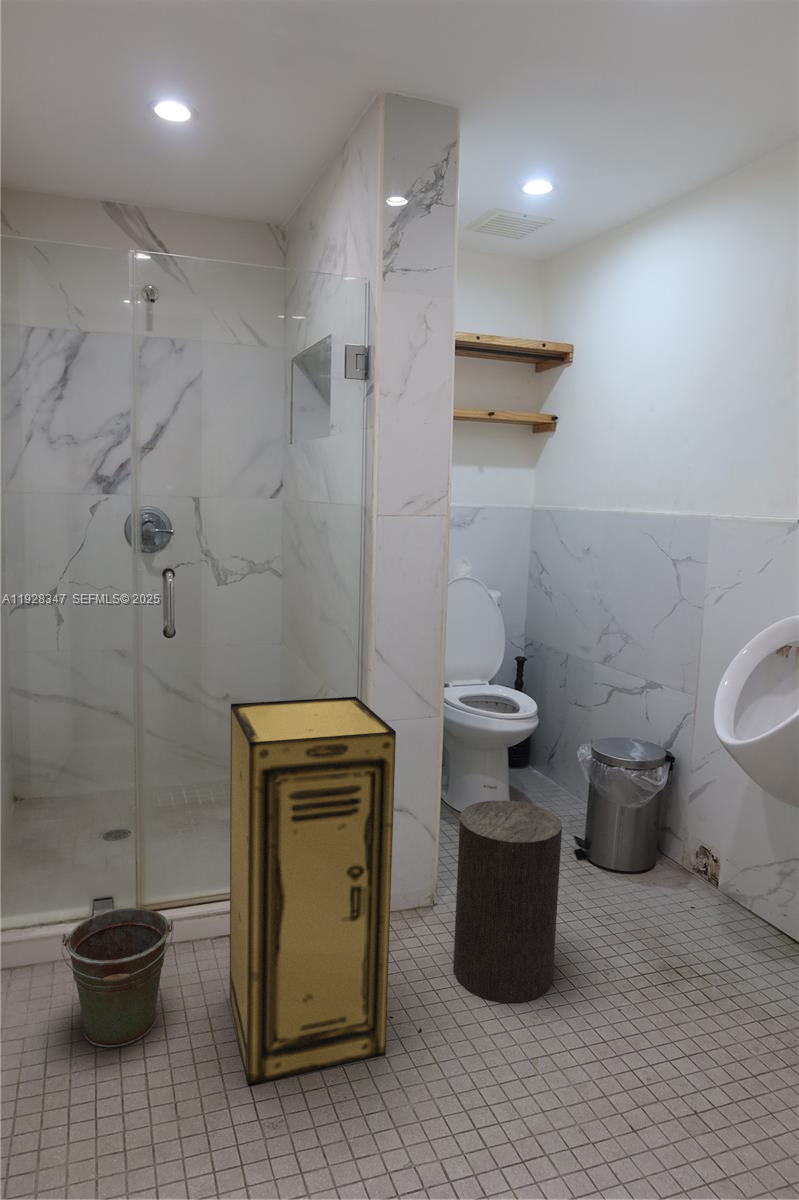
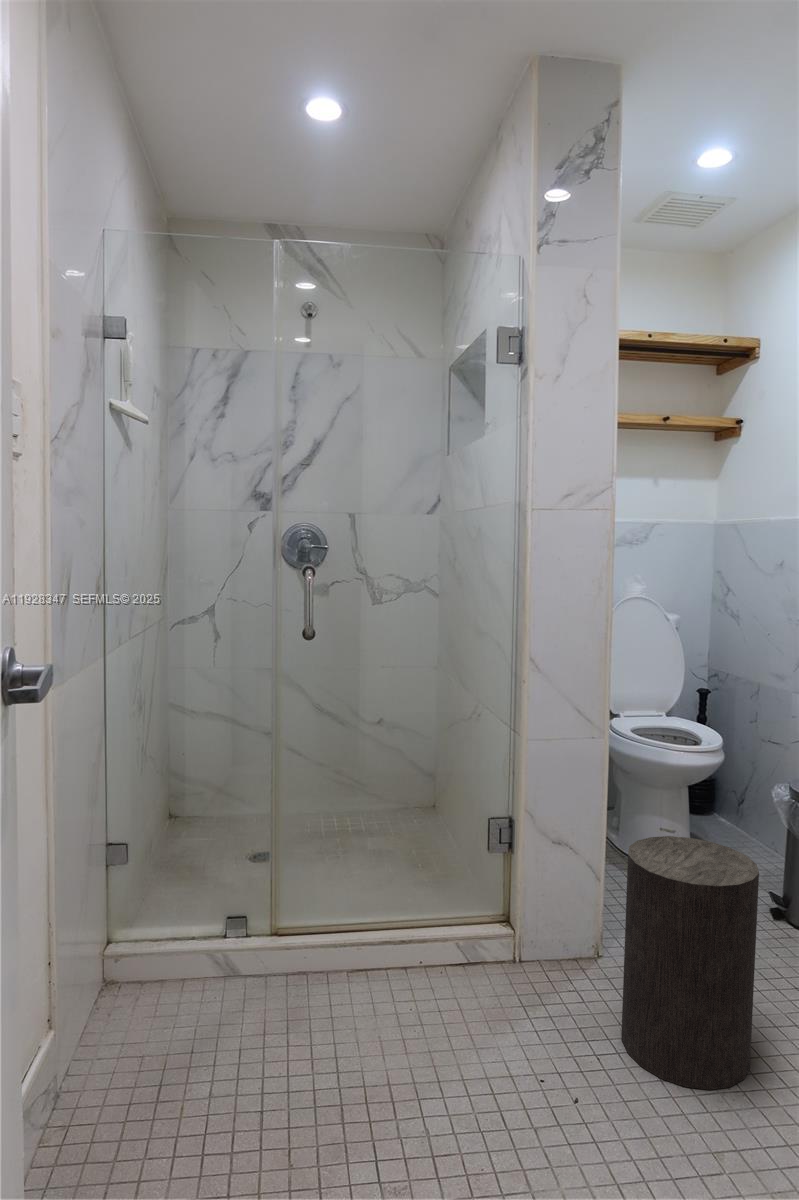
storage cabinet: present [230,696,396,1085] -> none [360,701,547,1143]
bucket: present [61,908,174,1047] -> none [183,923,300,1076]

